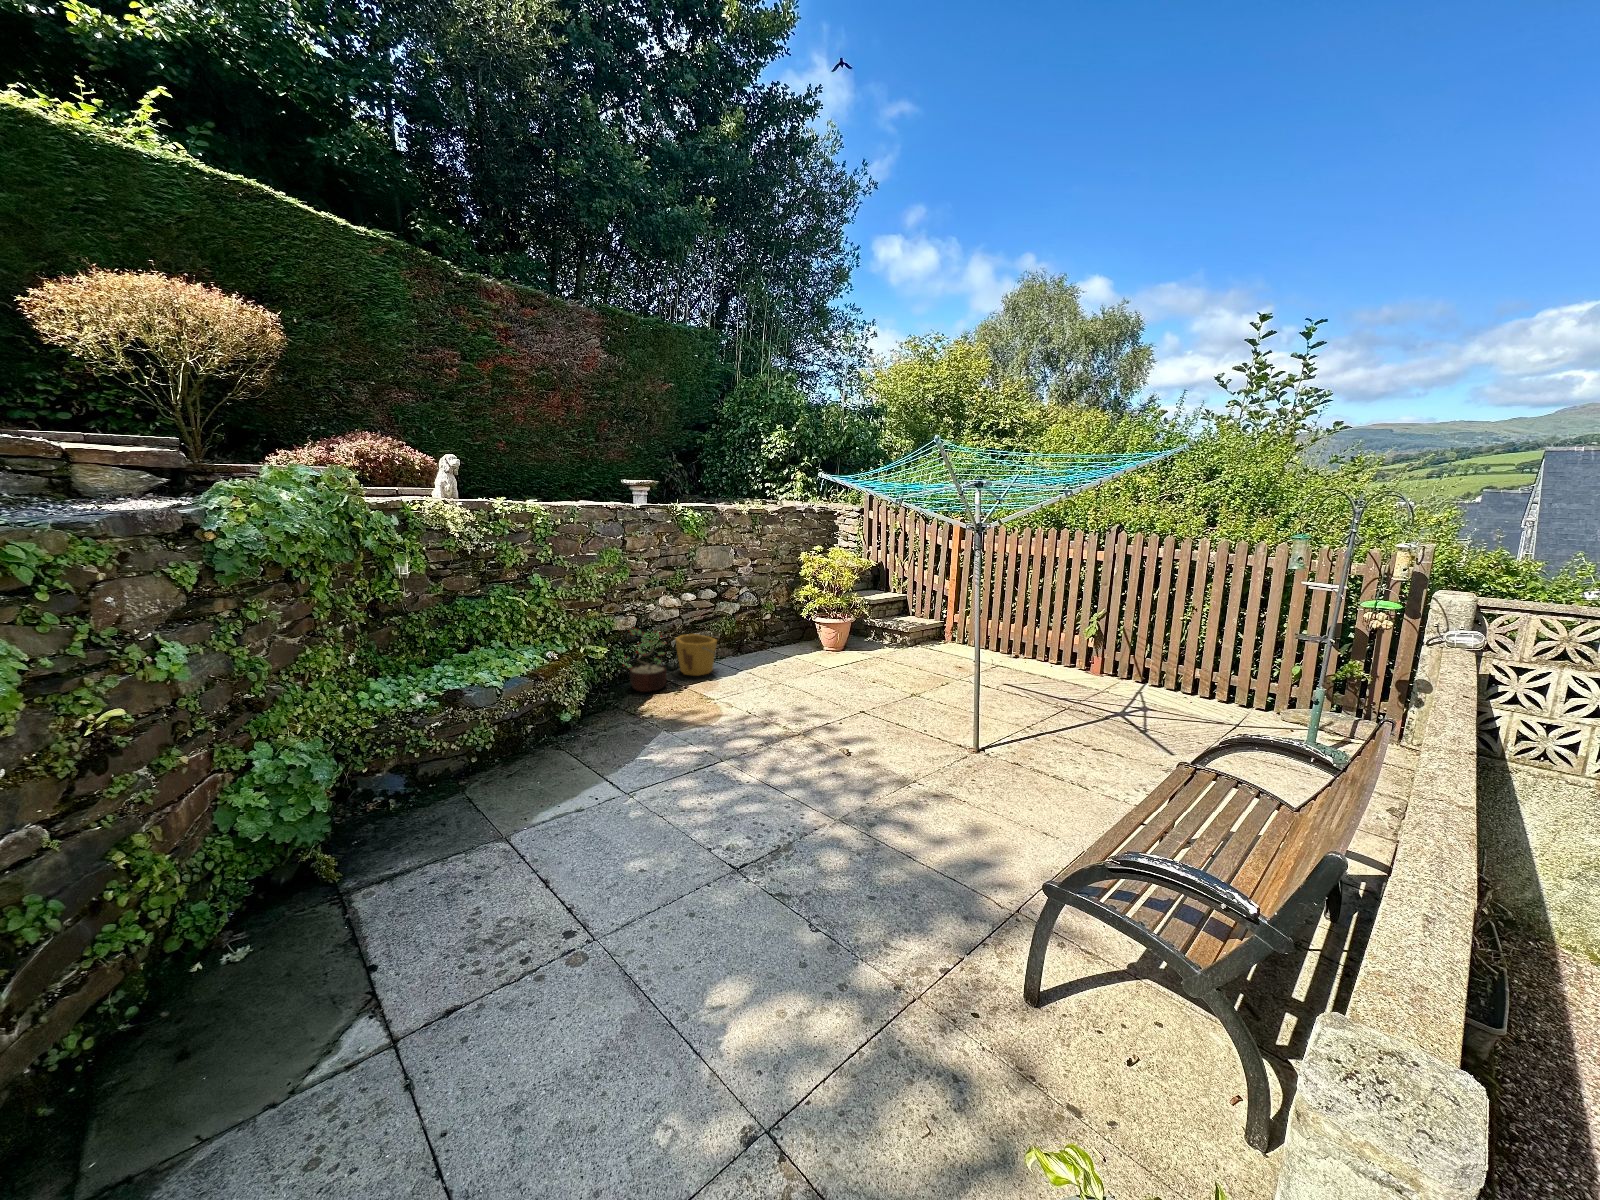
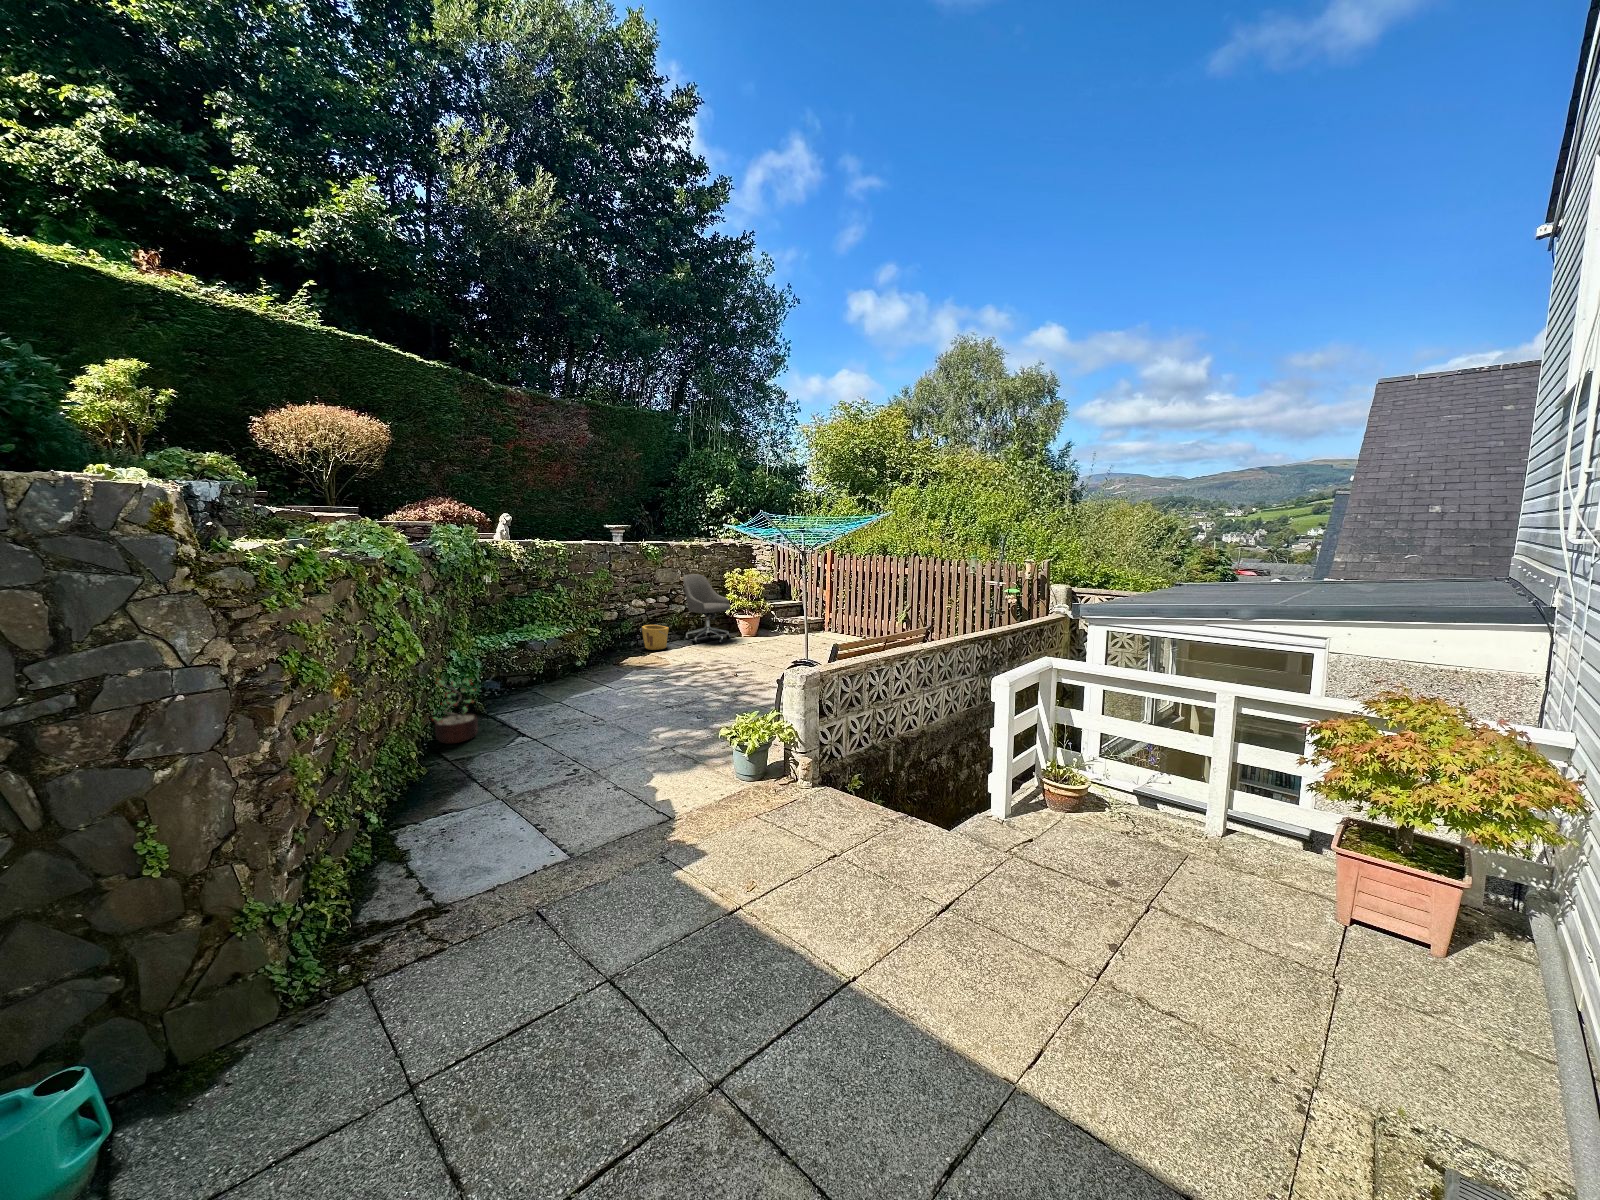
chair: none [738,554,809,664] -> present [683,574,731,644]
decorative plant: present [623,629,666,692] -> present [432,678,478,744]

